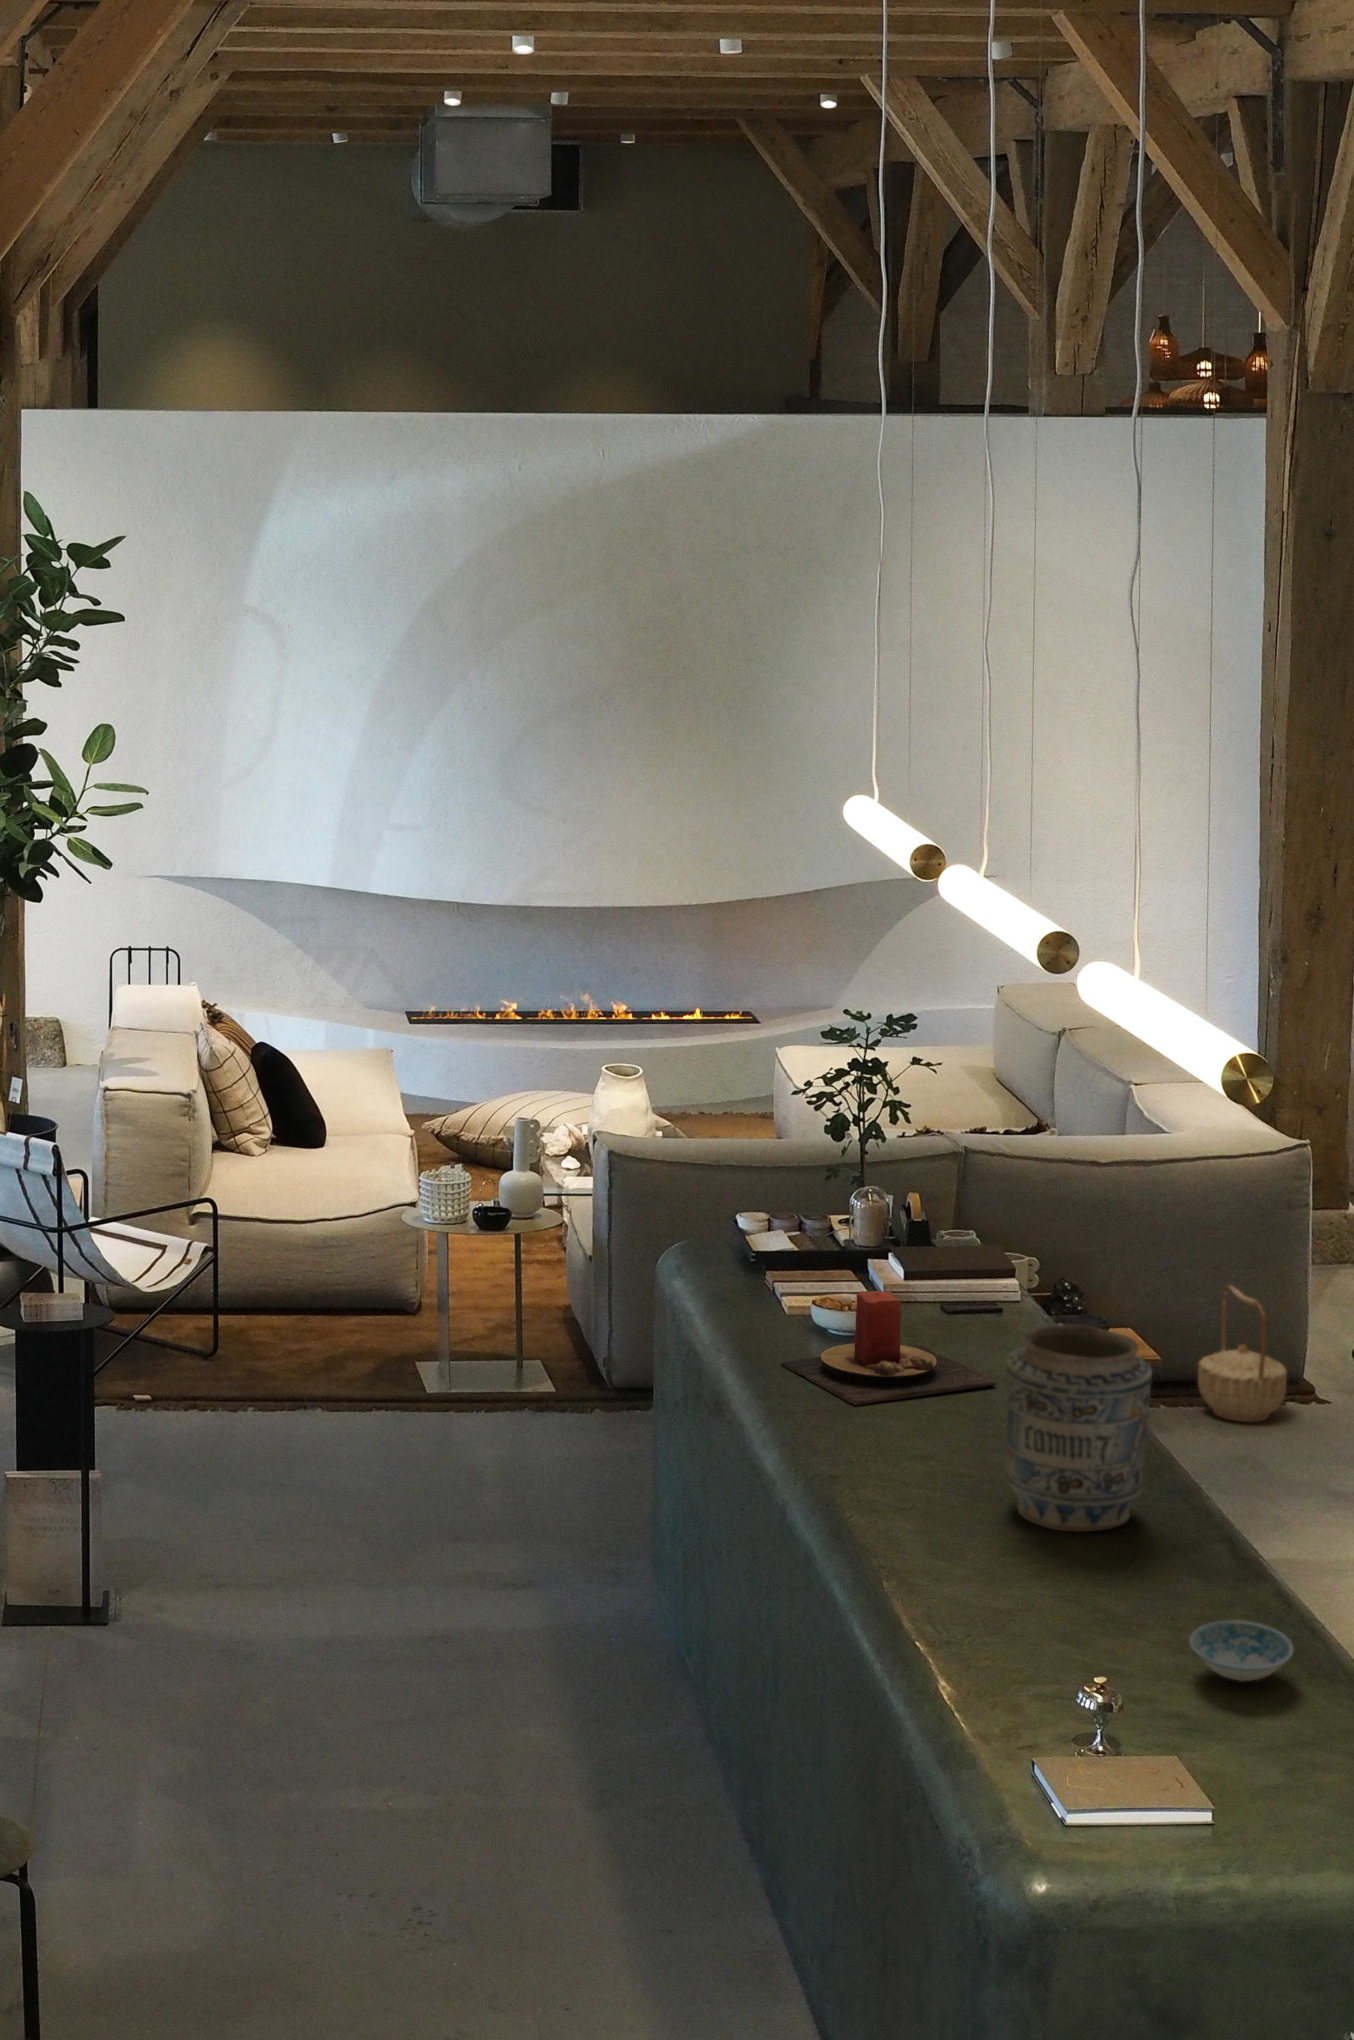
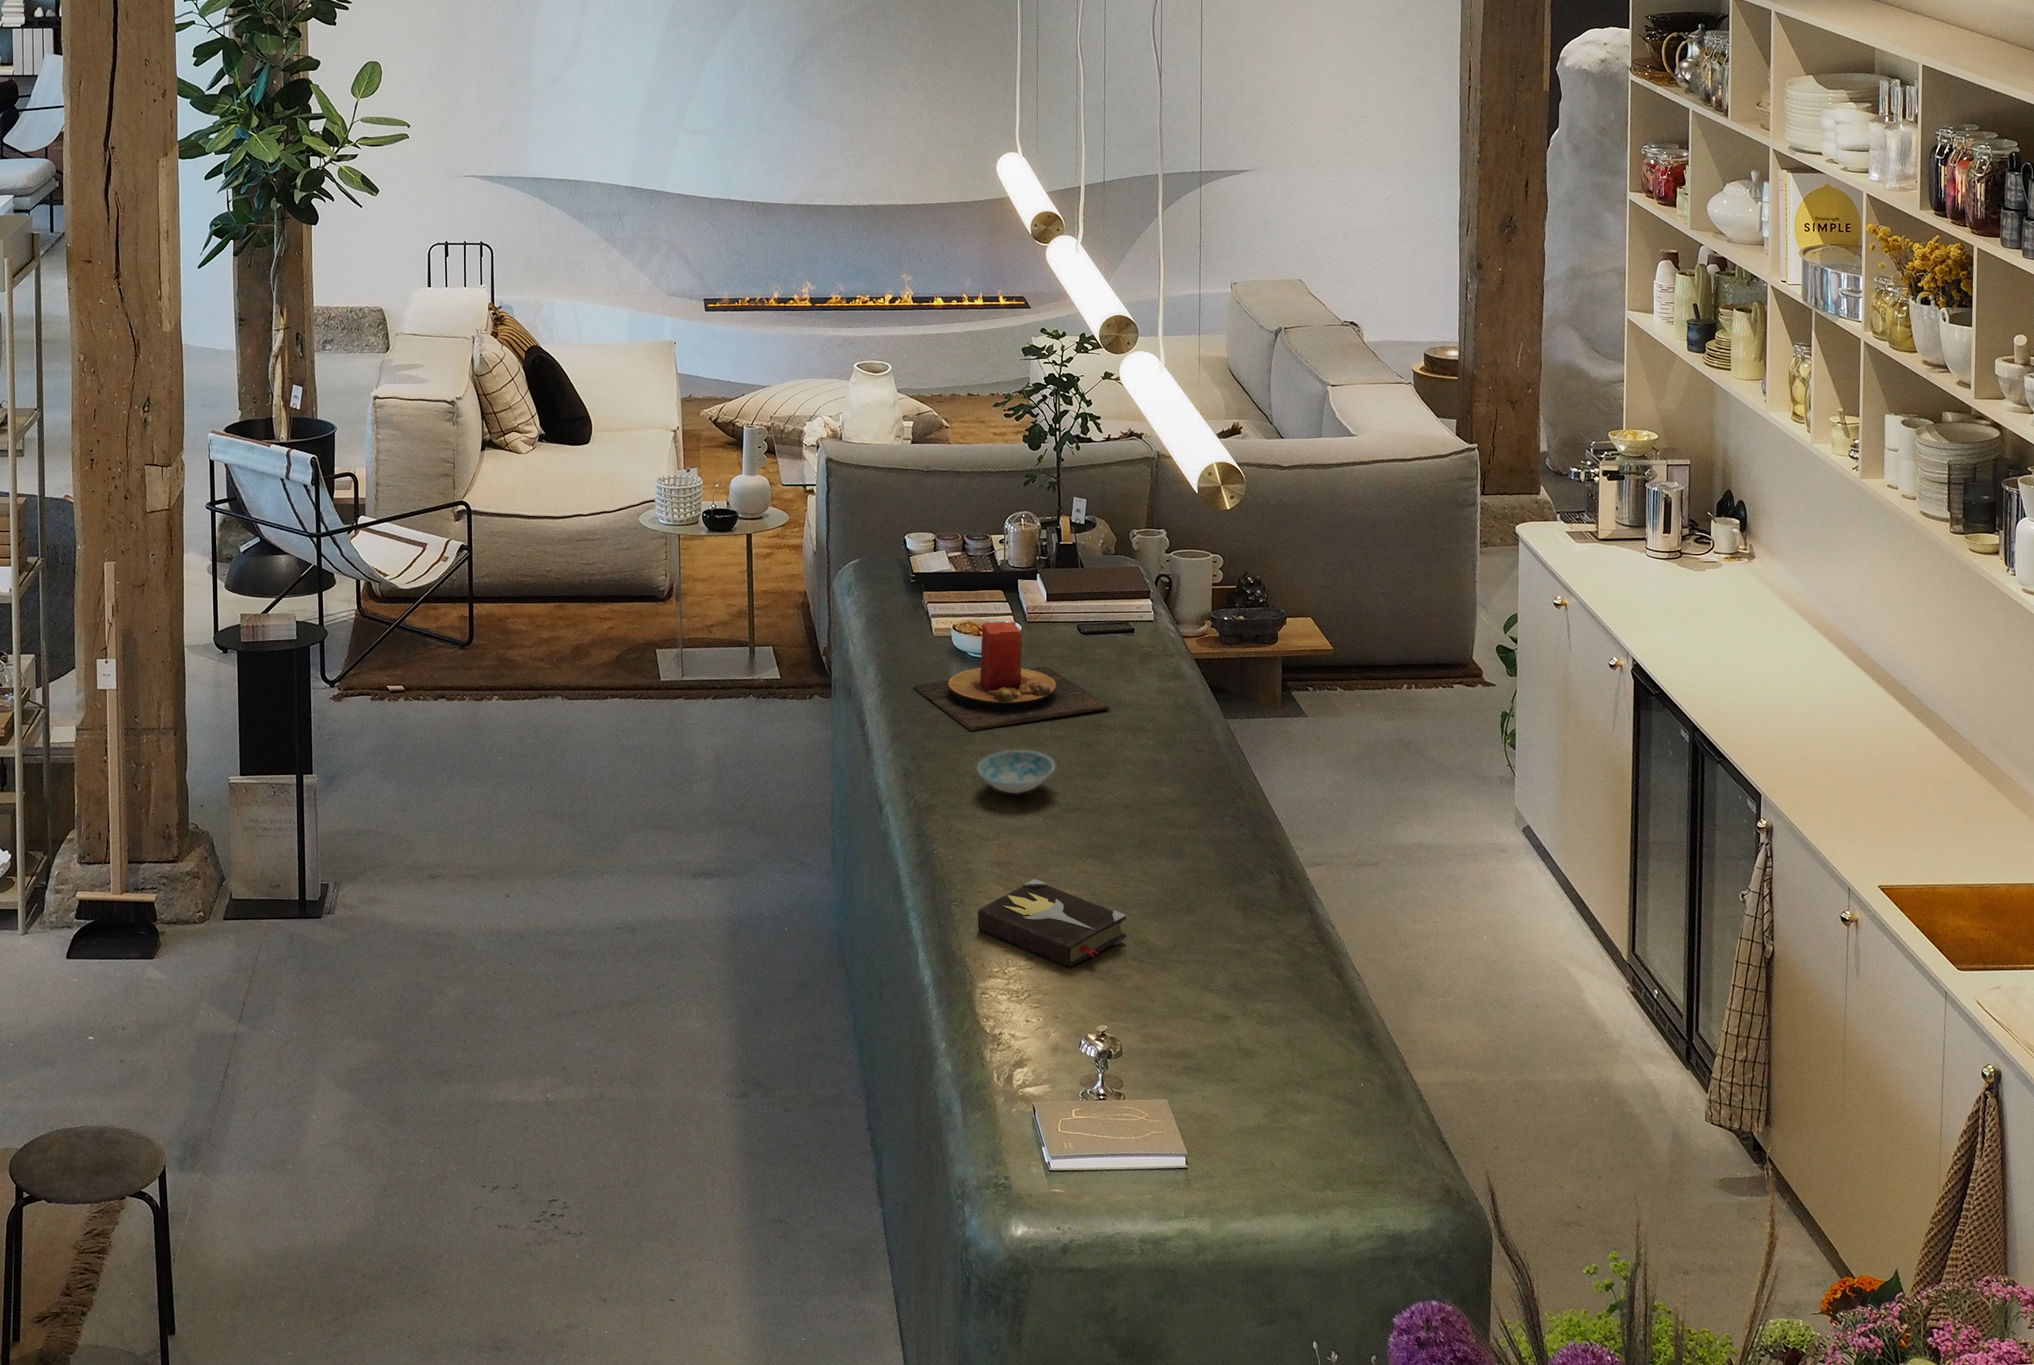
basket: present [1198,1285,1287,1422] -> none [1369,578,1451,703]
vase: present [1006,1324,1152,1532] -> none [1083,670,1220,863]
hardback book: none [920,1542,1081,1631] -> present [978,879,1126,968]
ceramic bowl: present [1190,1621,1294,1681] -> present [977,750,1055,793]

